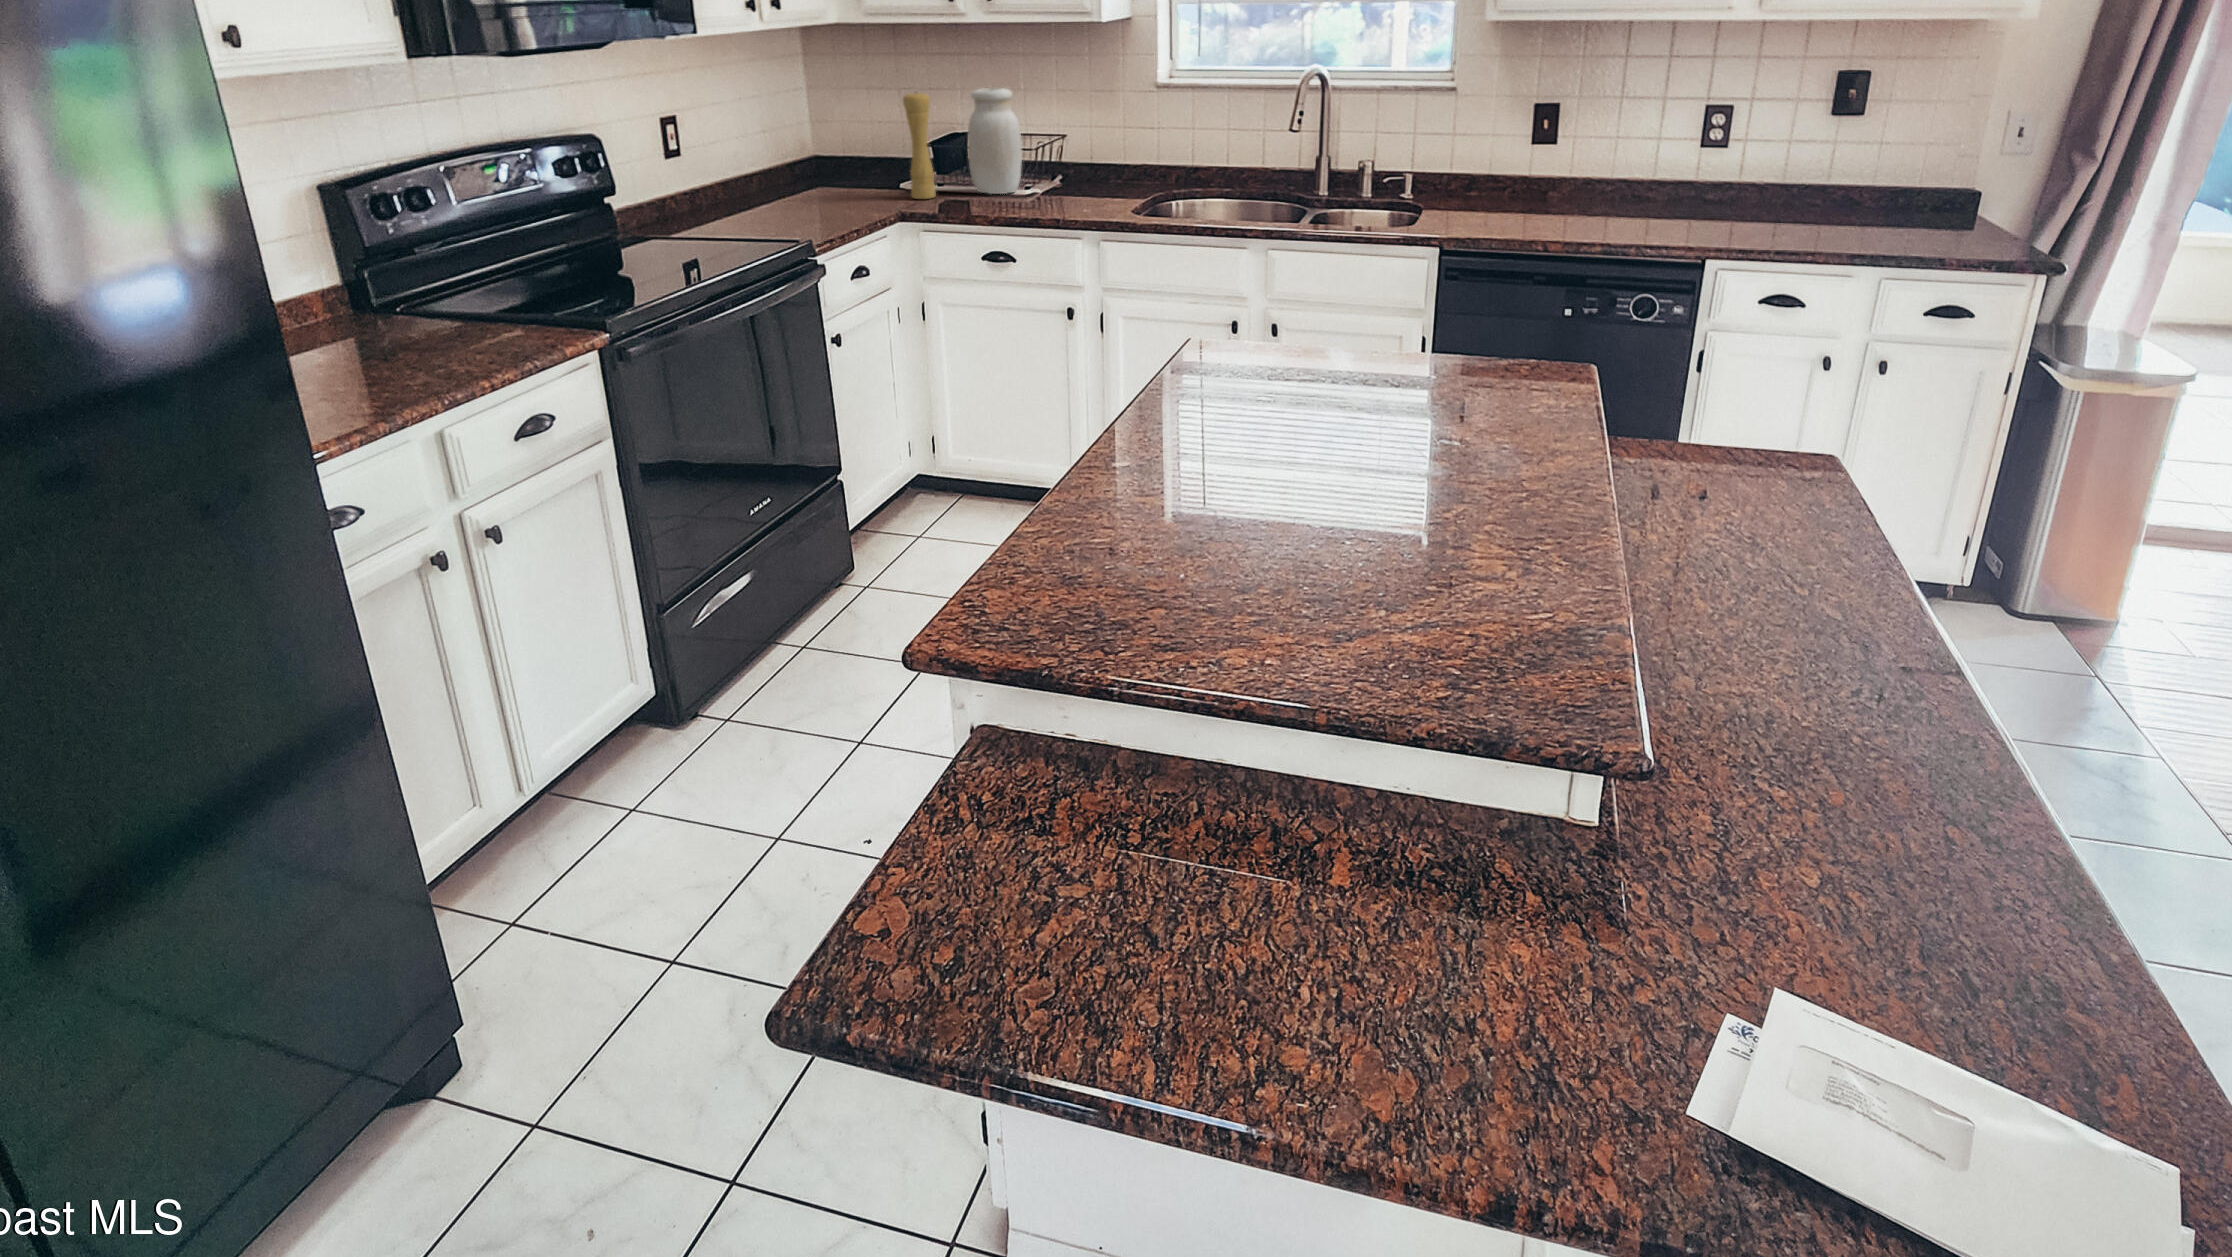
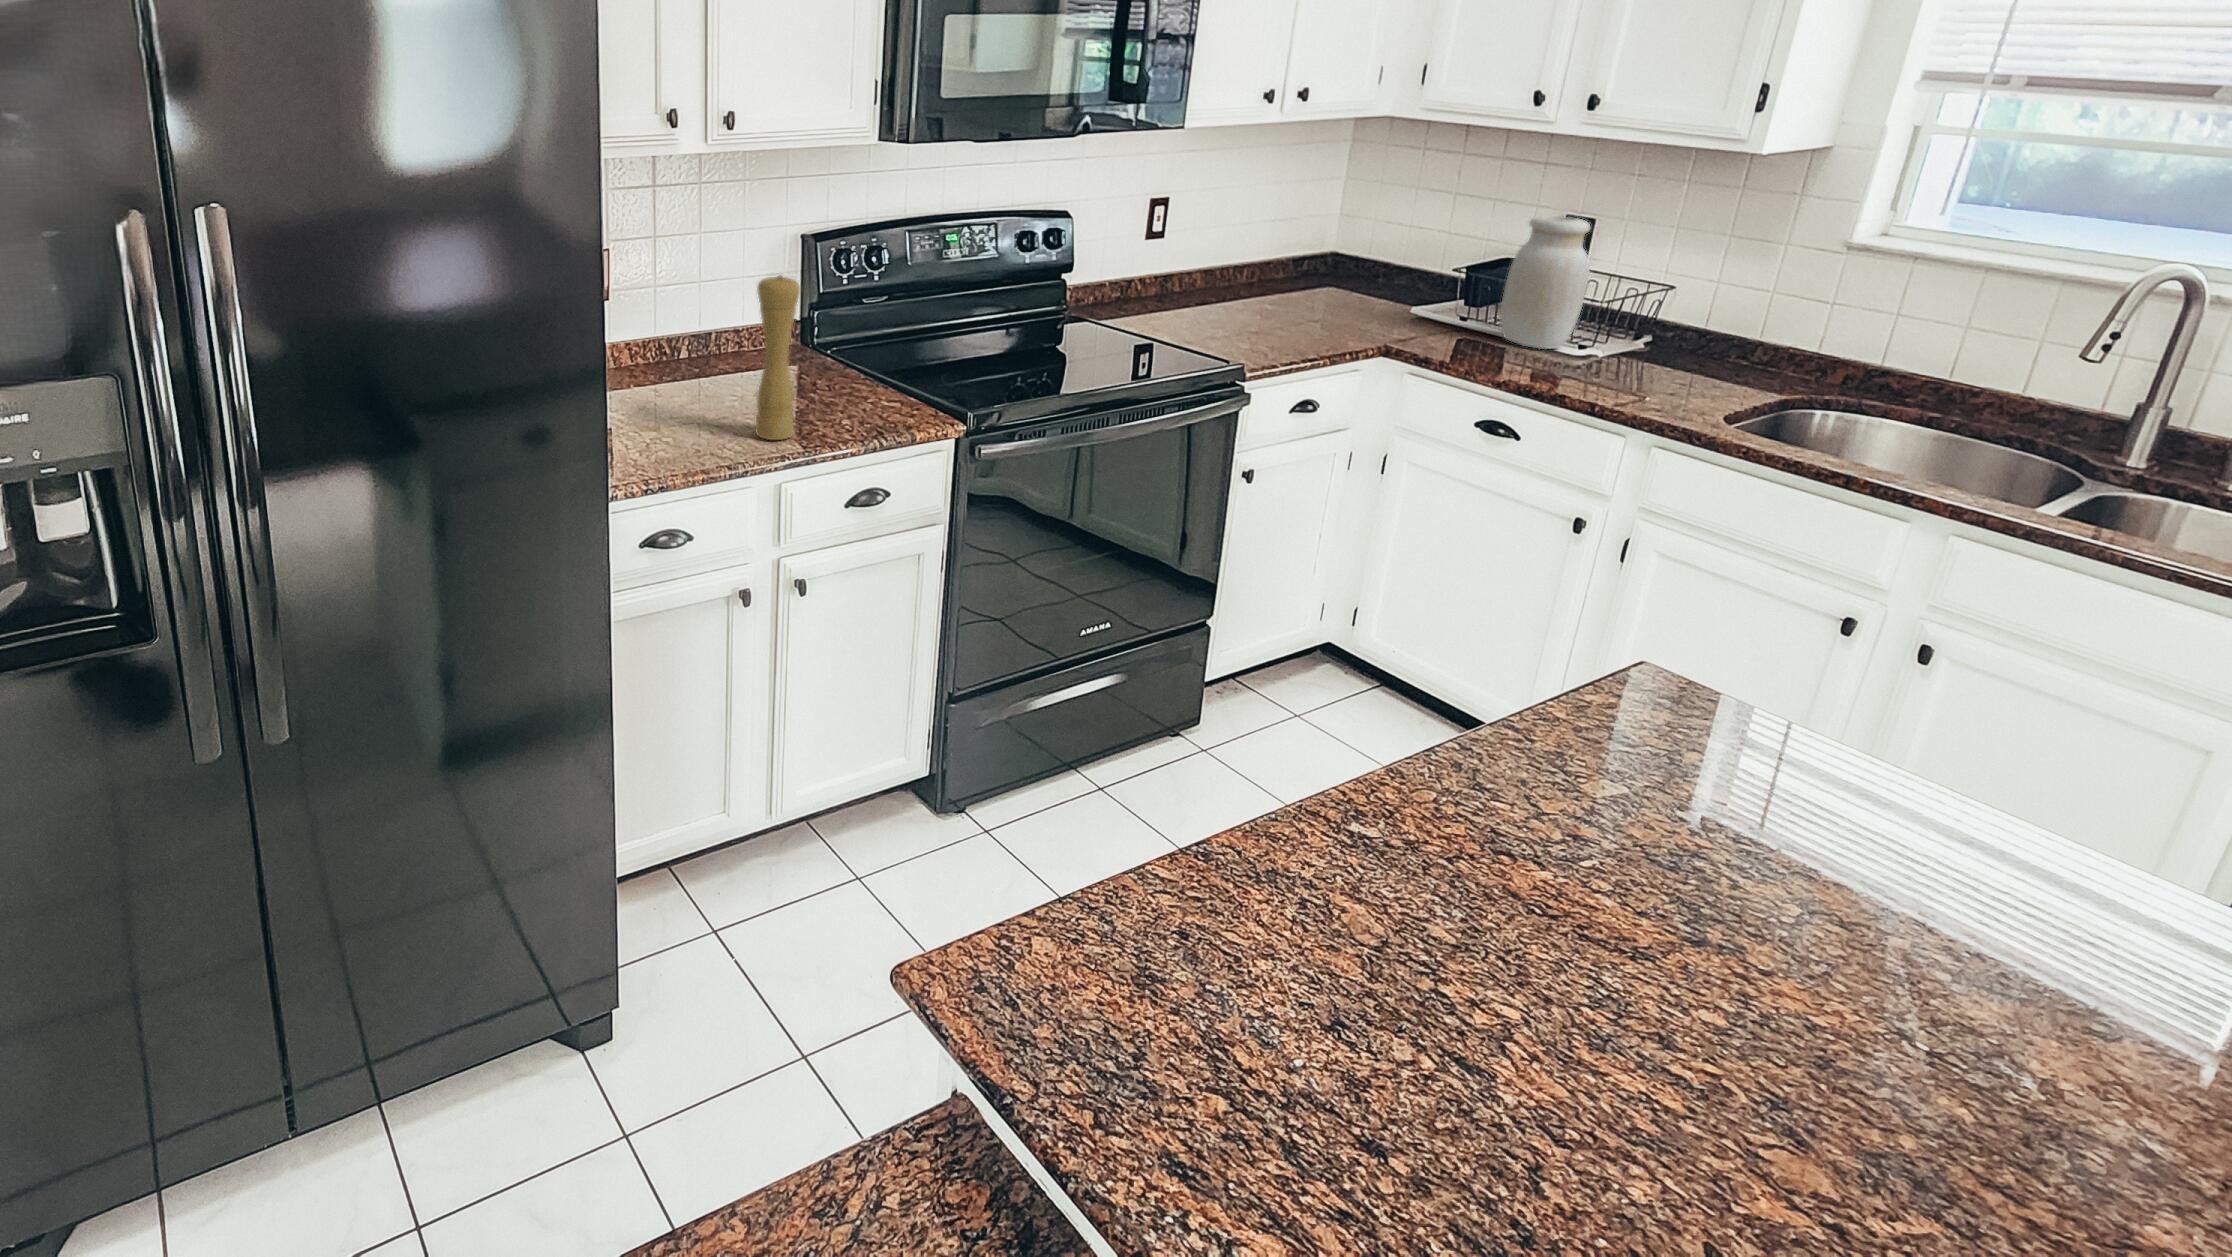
pepper mill: present [903,92,936,199] -> present [755,276,800,440]

